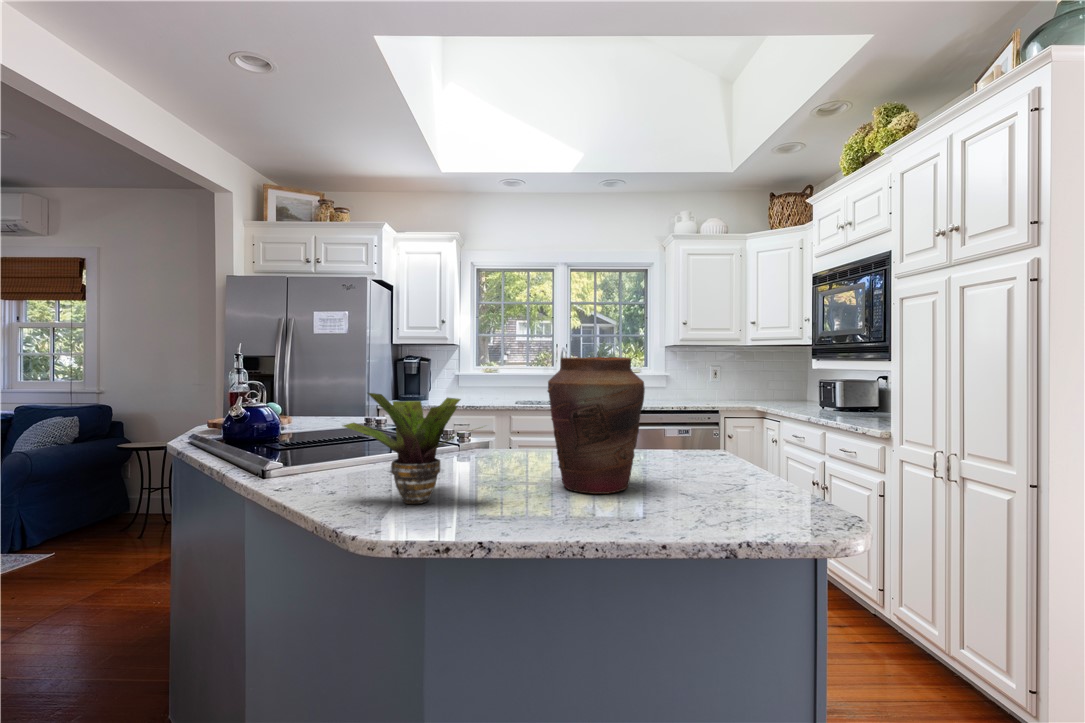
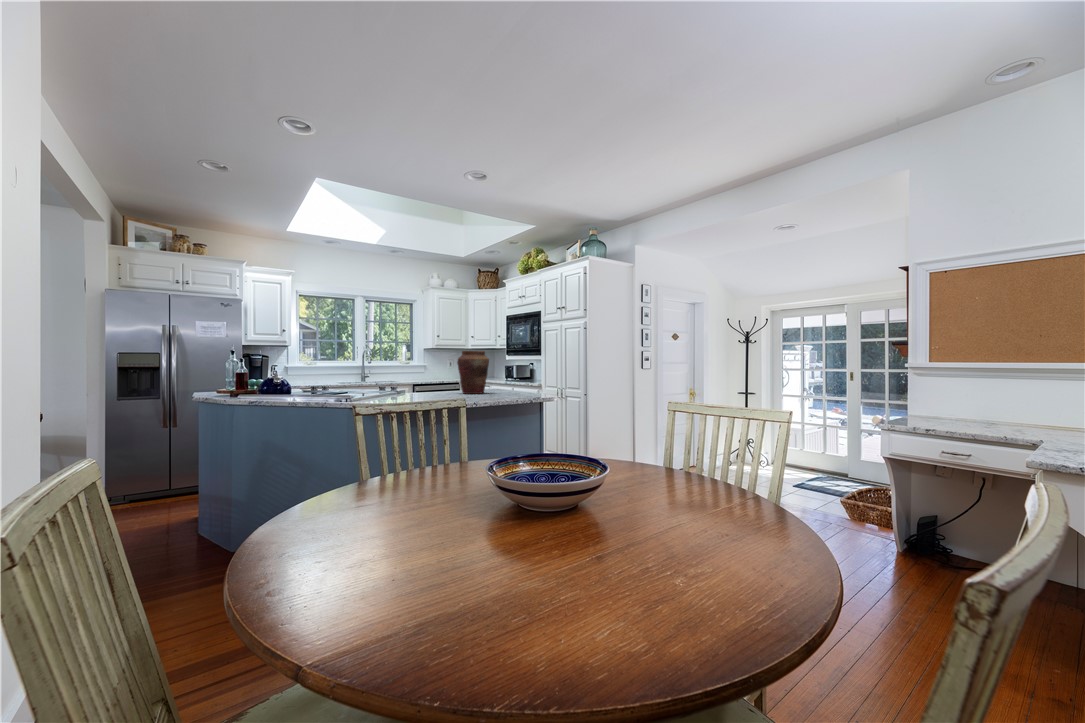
potted plant: present [343,393,461,504] -> none [407,361,454,396]

